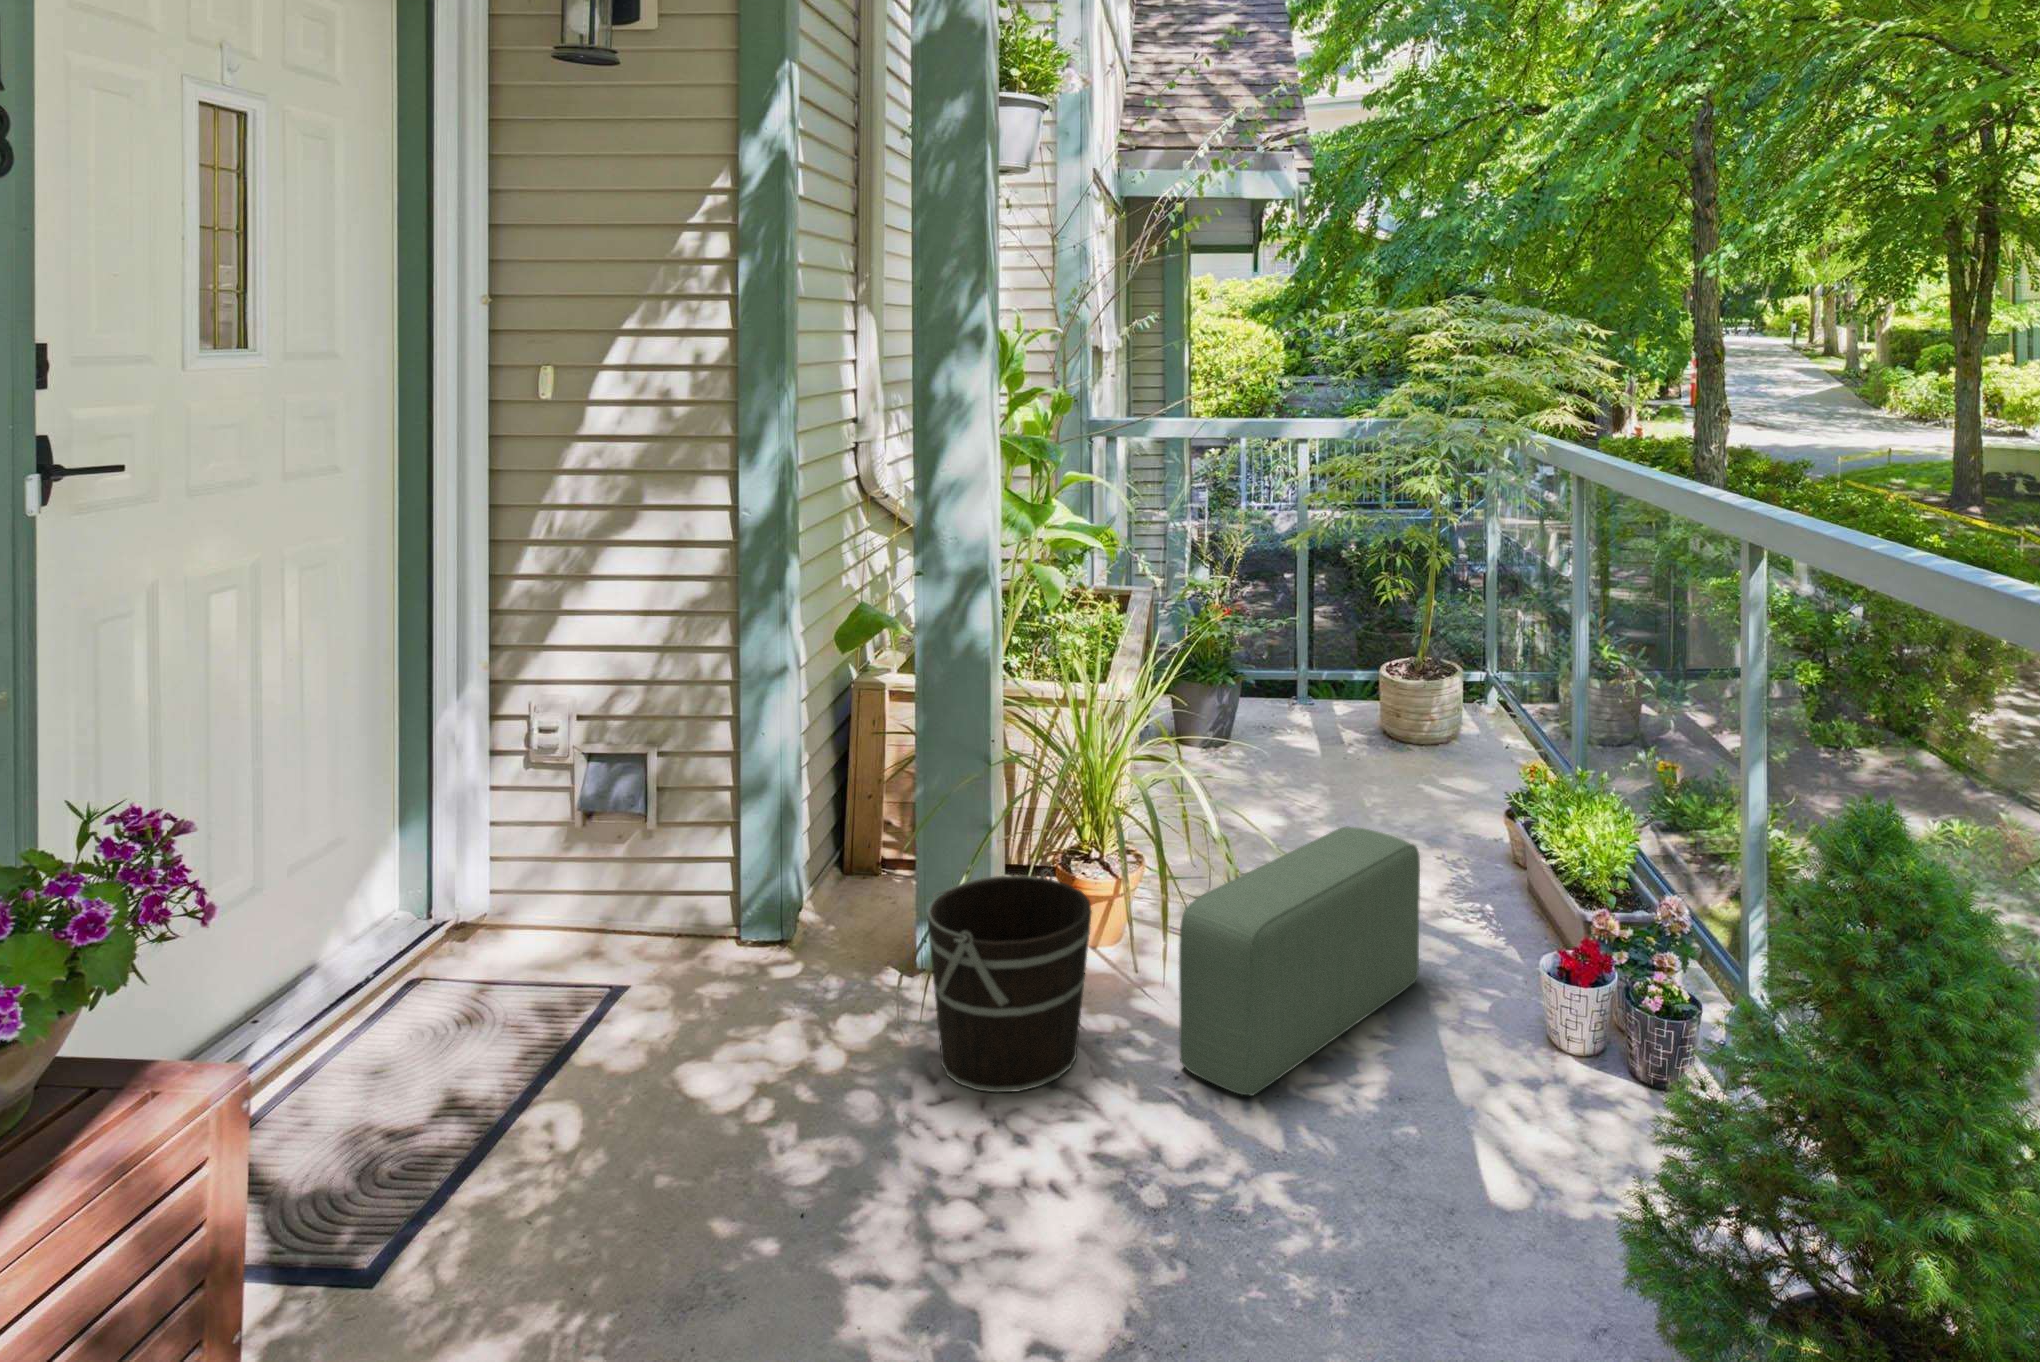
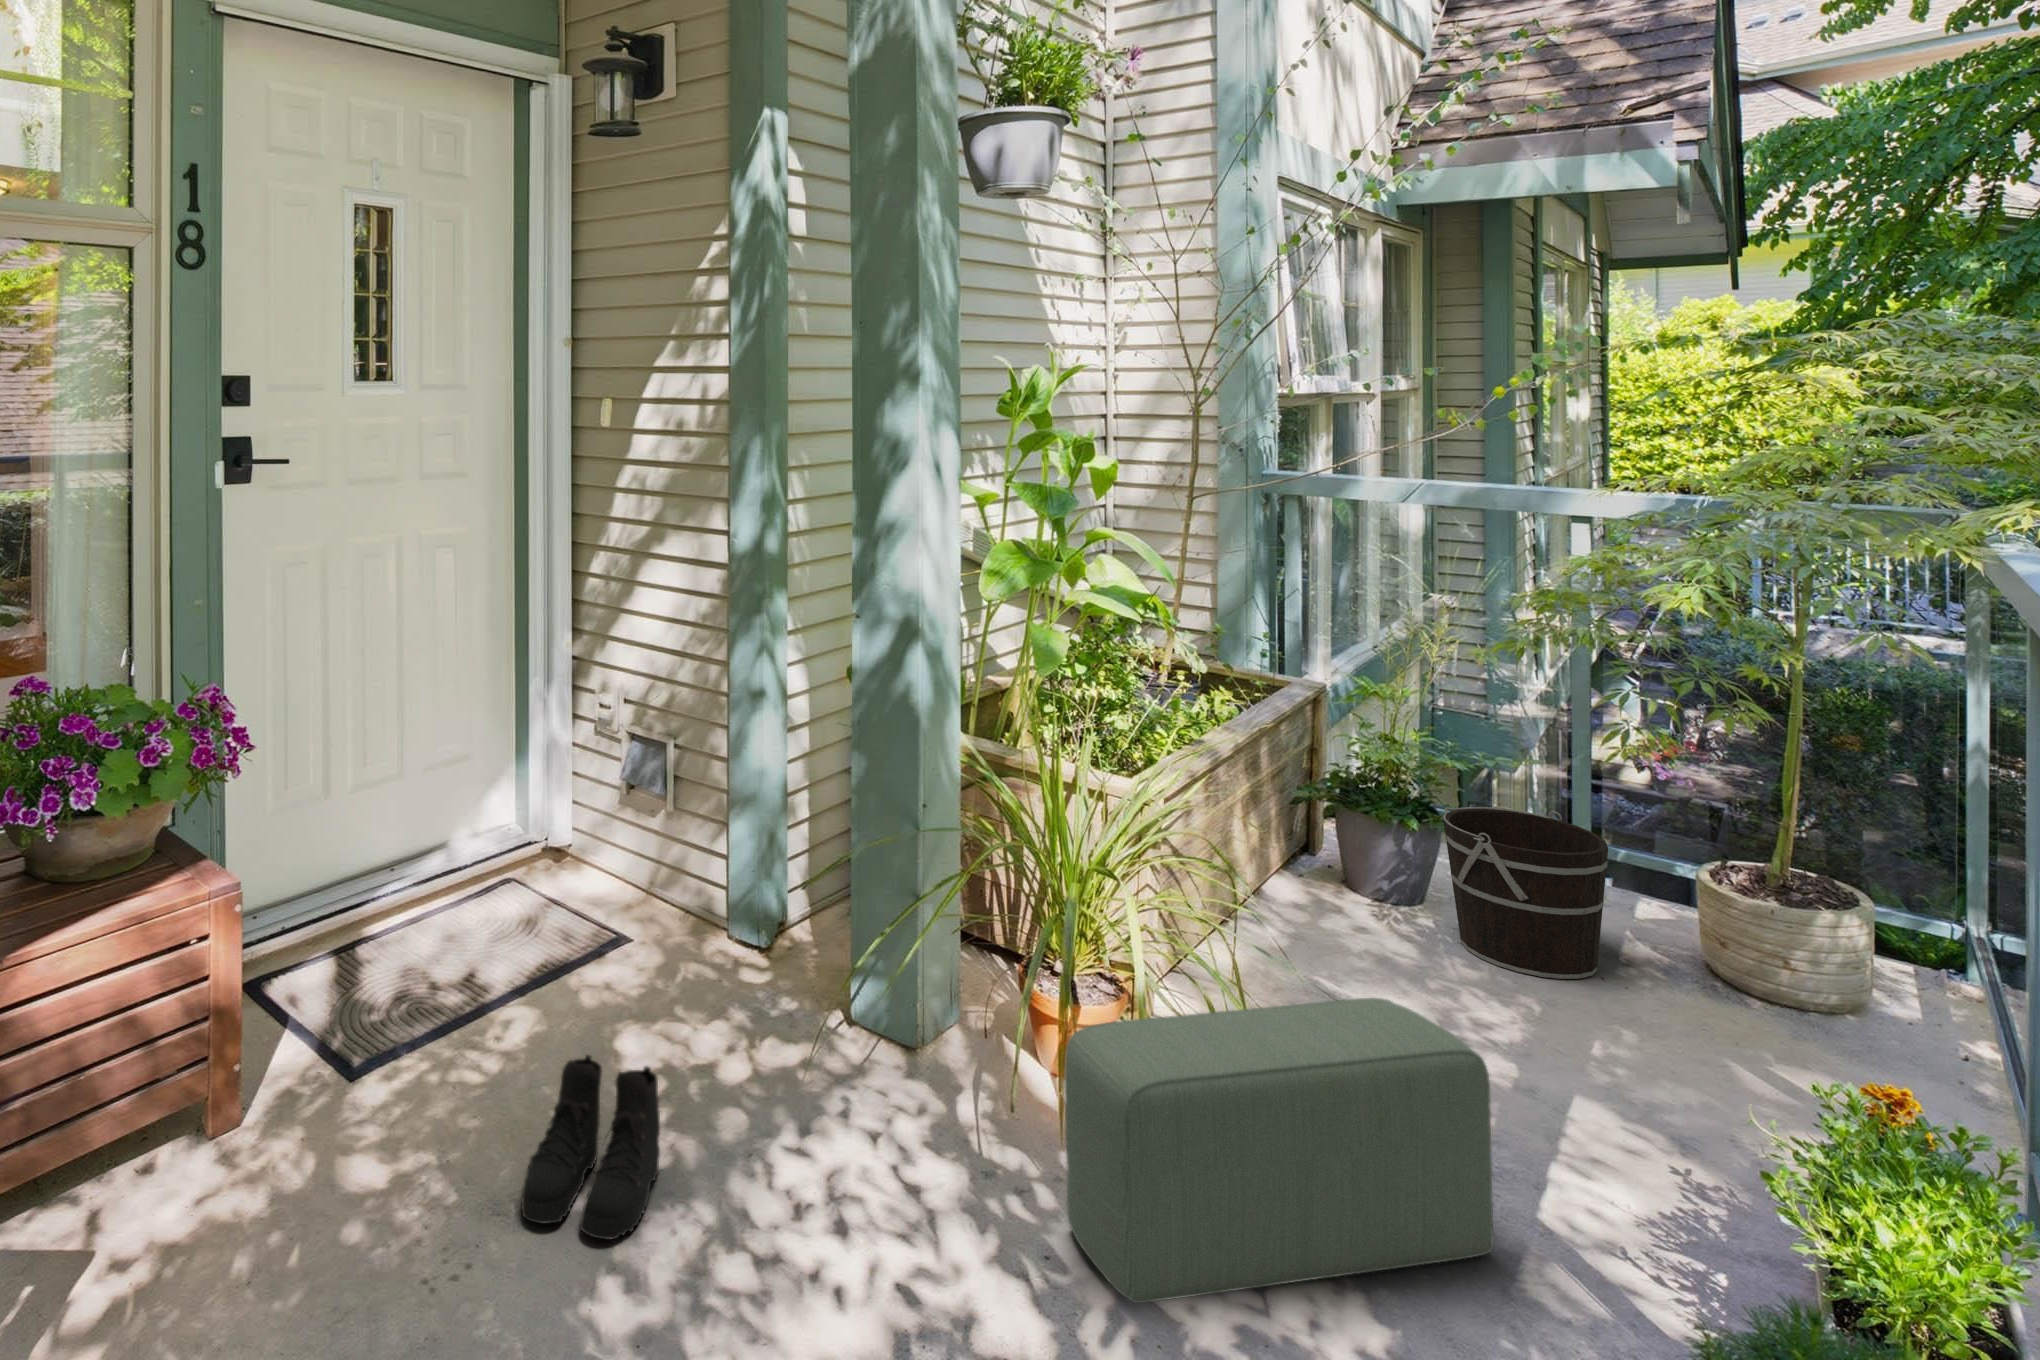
bucket: present [928,870,1092,1092] -> present [1443,807,1608,979]
boots: none [717,1067,848,1254] -> present [522,1055,660,1239]

